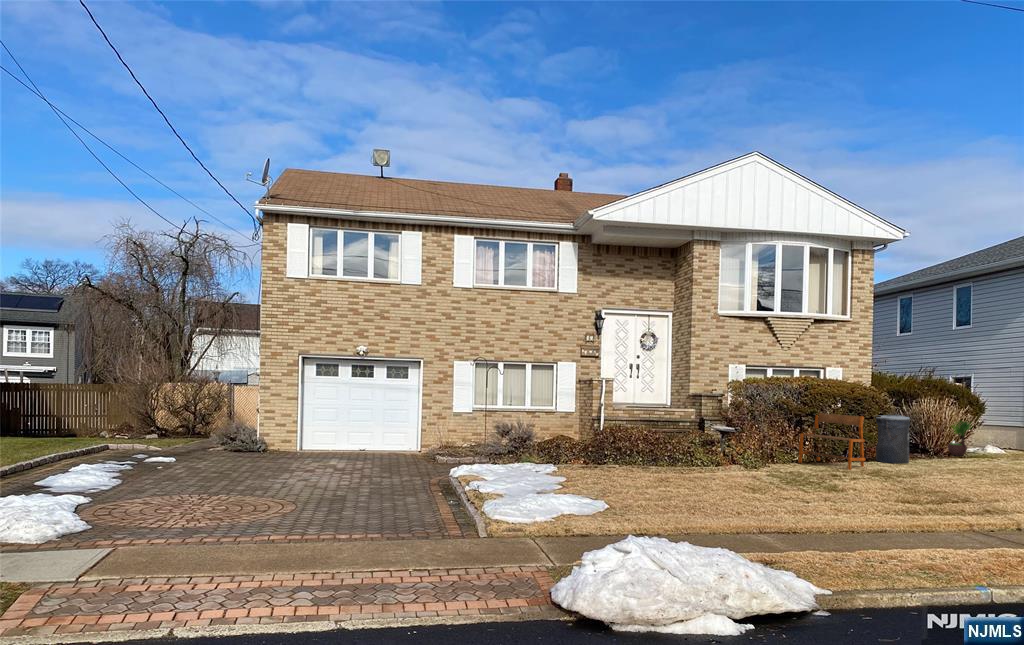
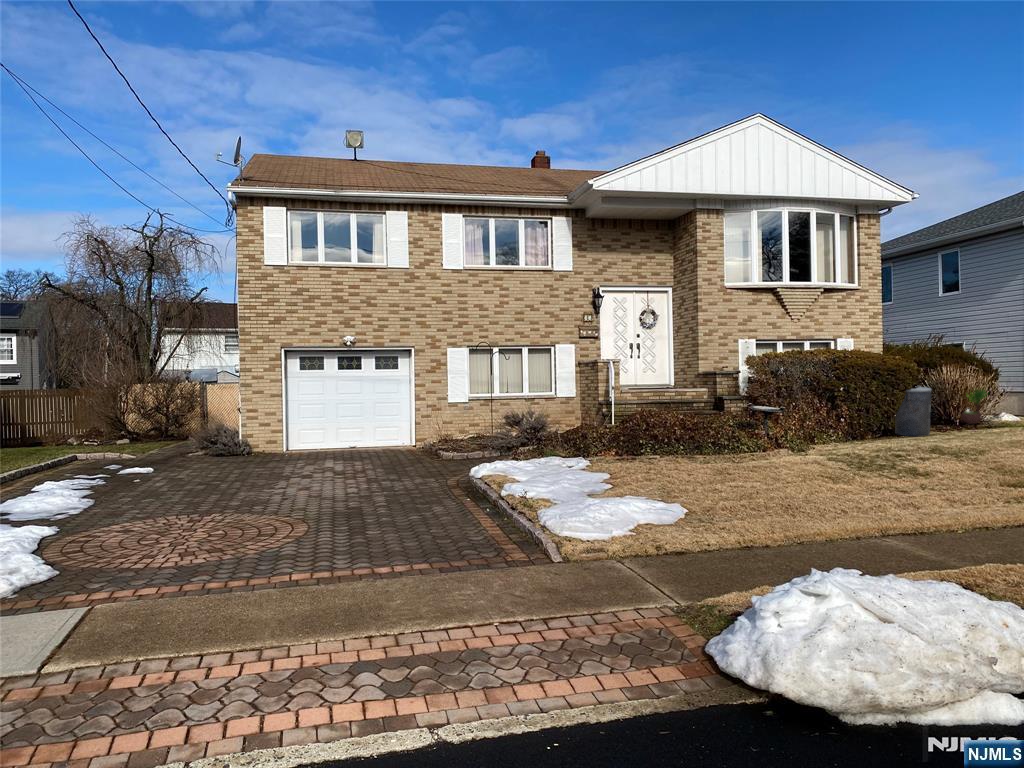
bench: present [798,413,865,470] -> none [819,387,890,447]

